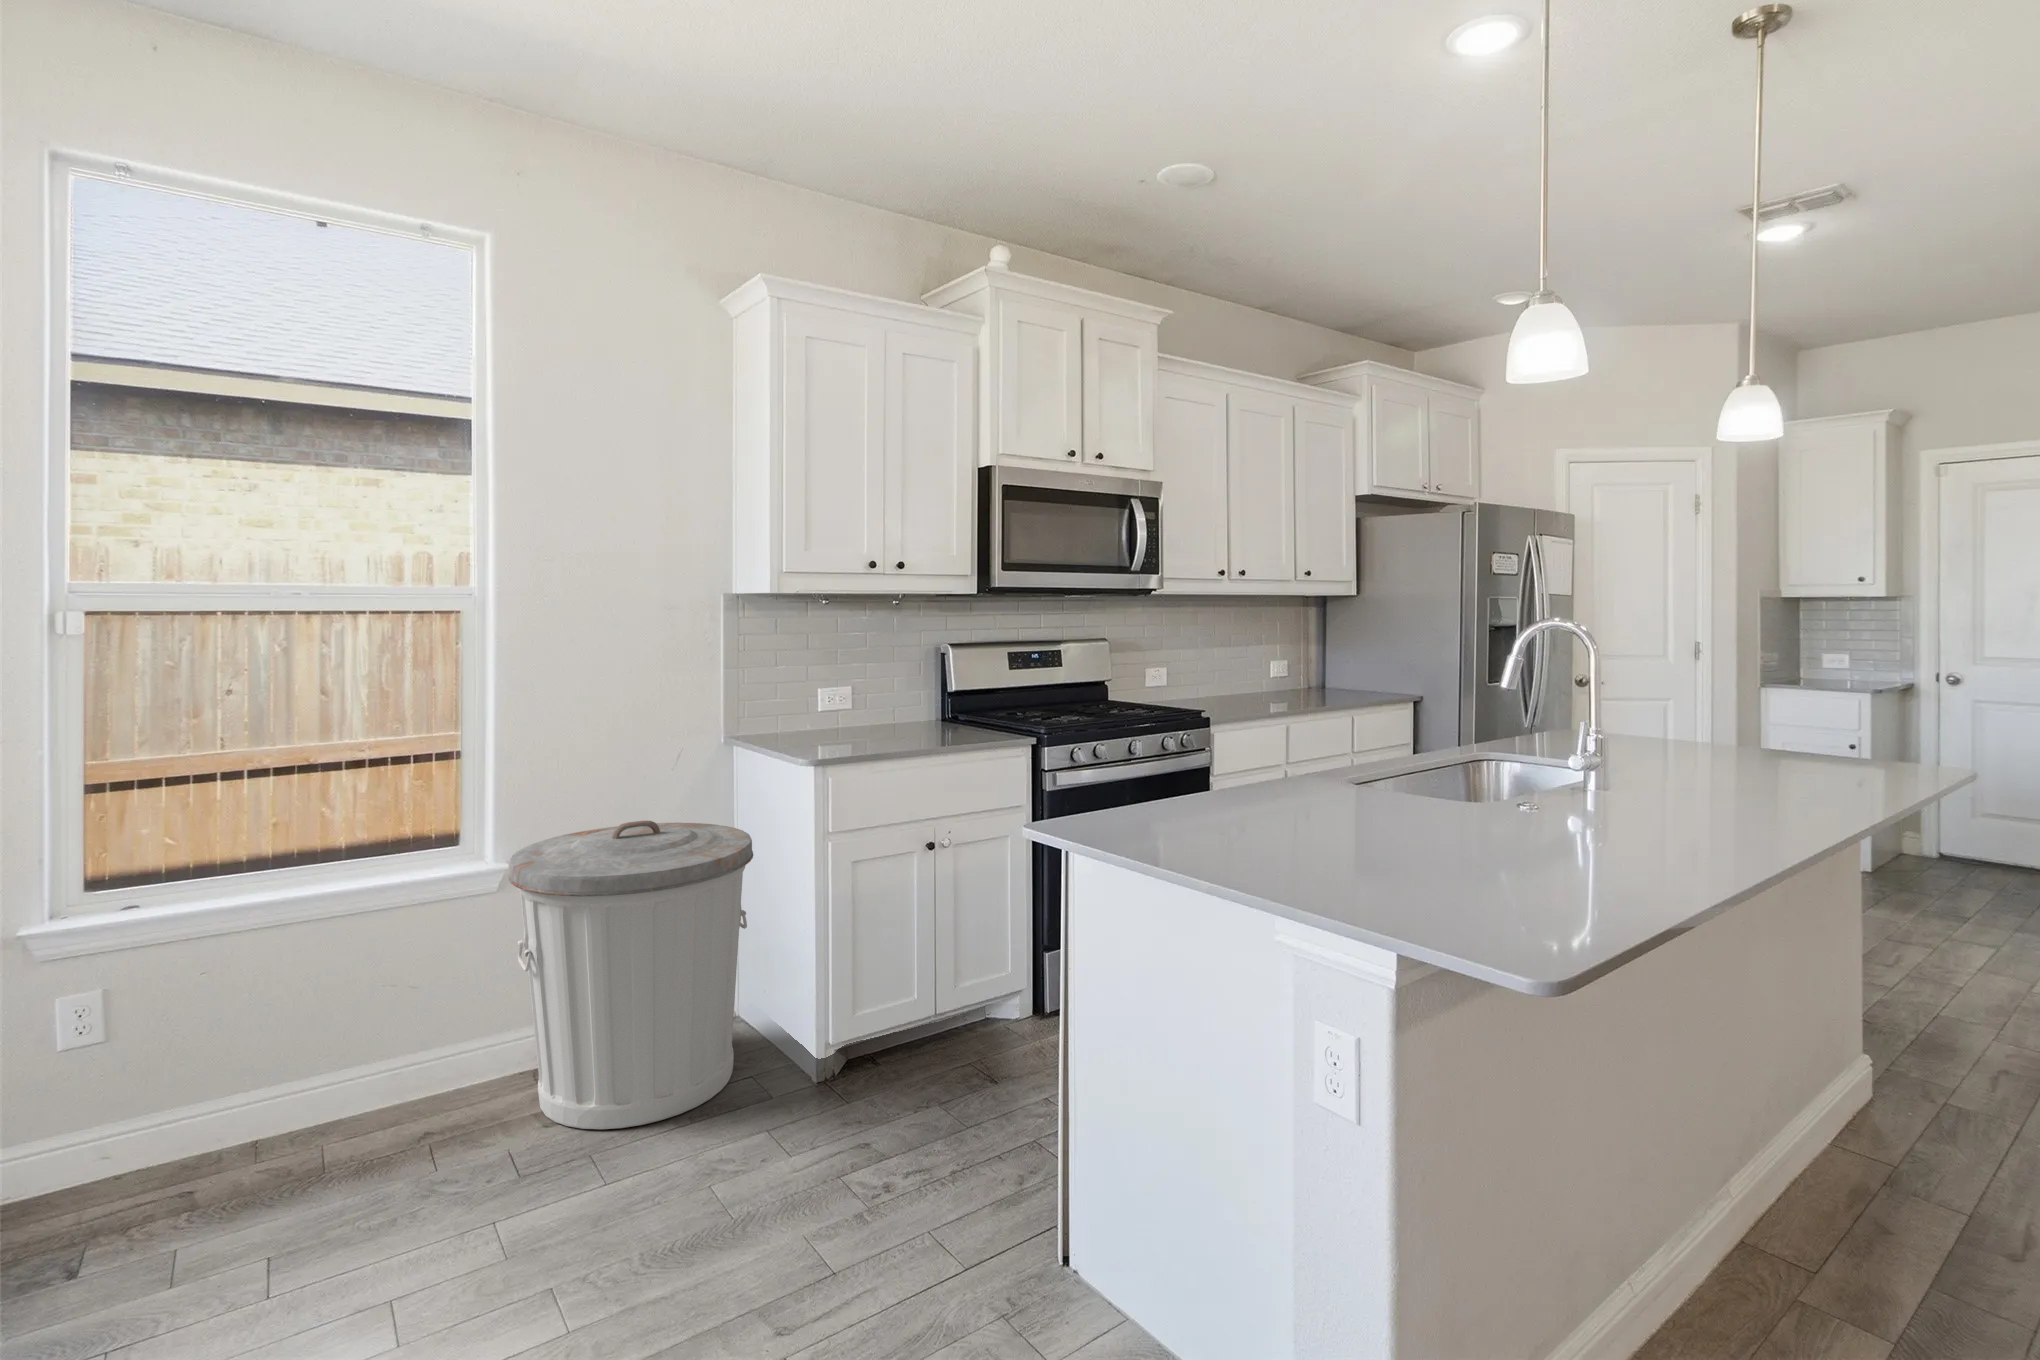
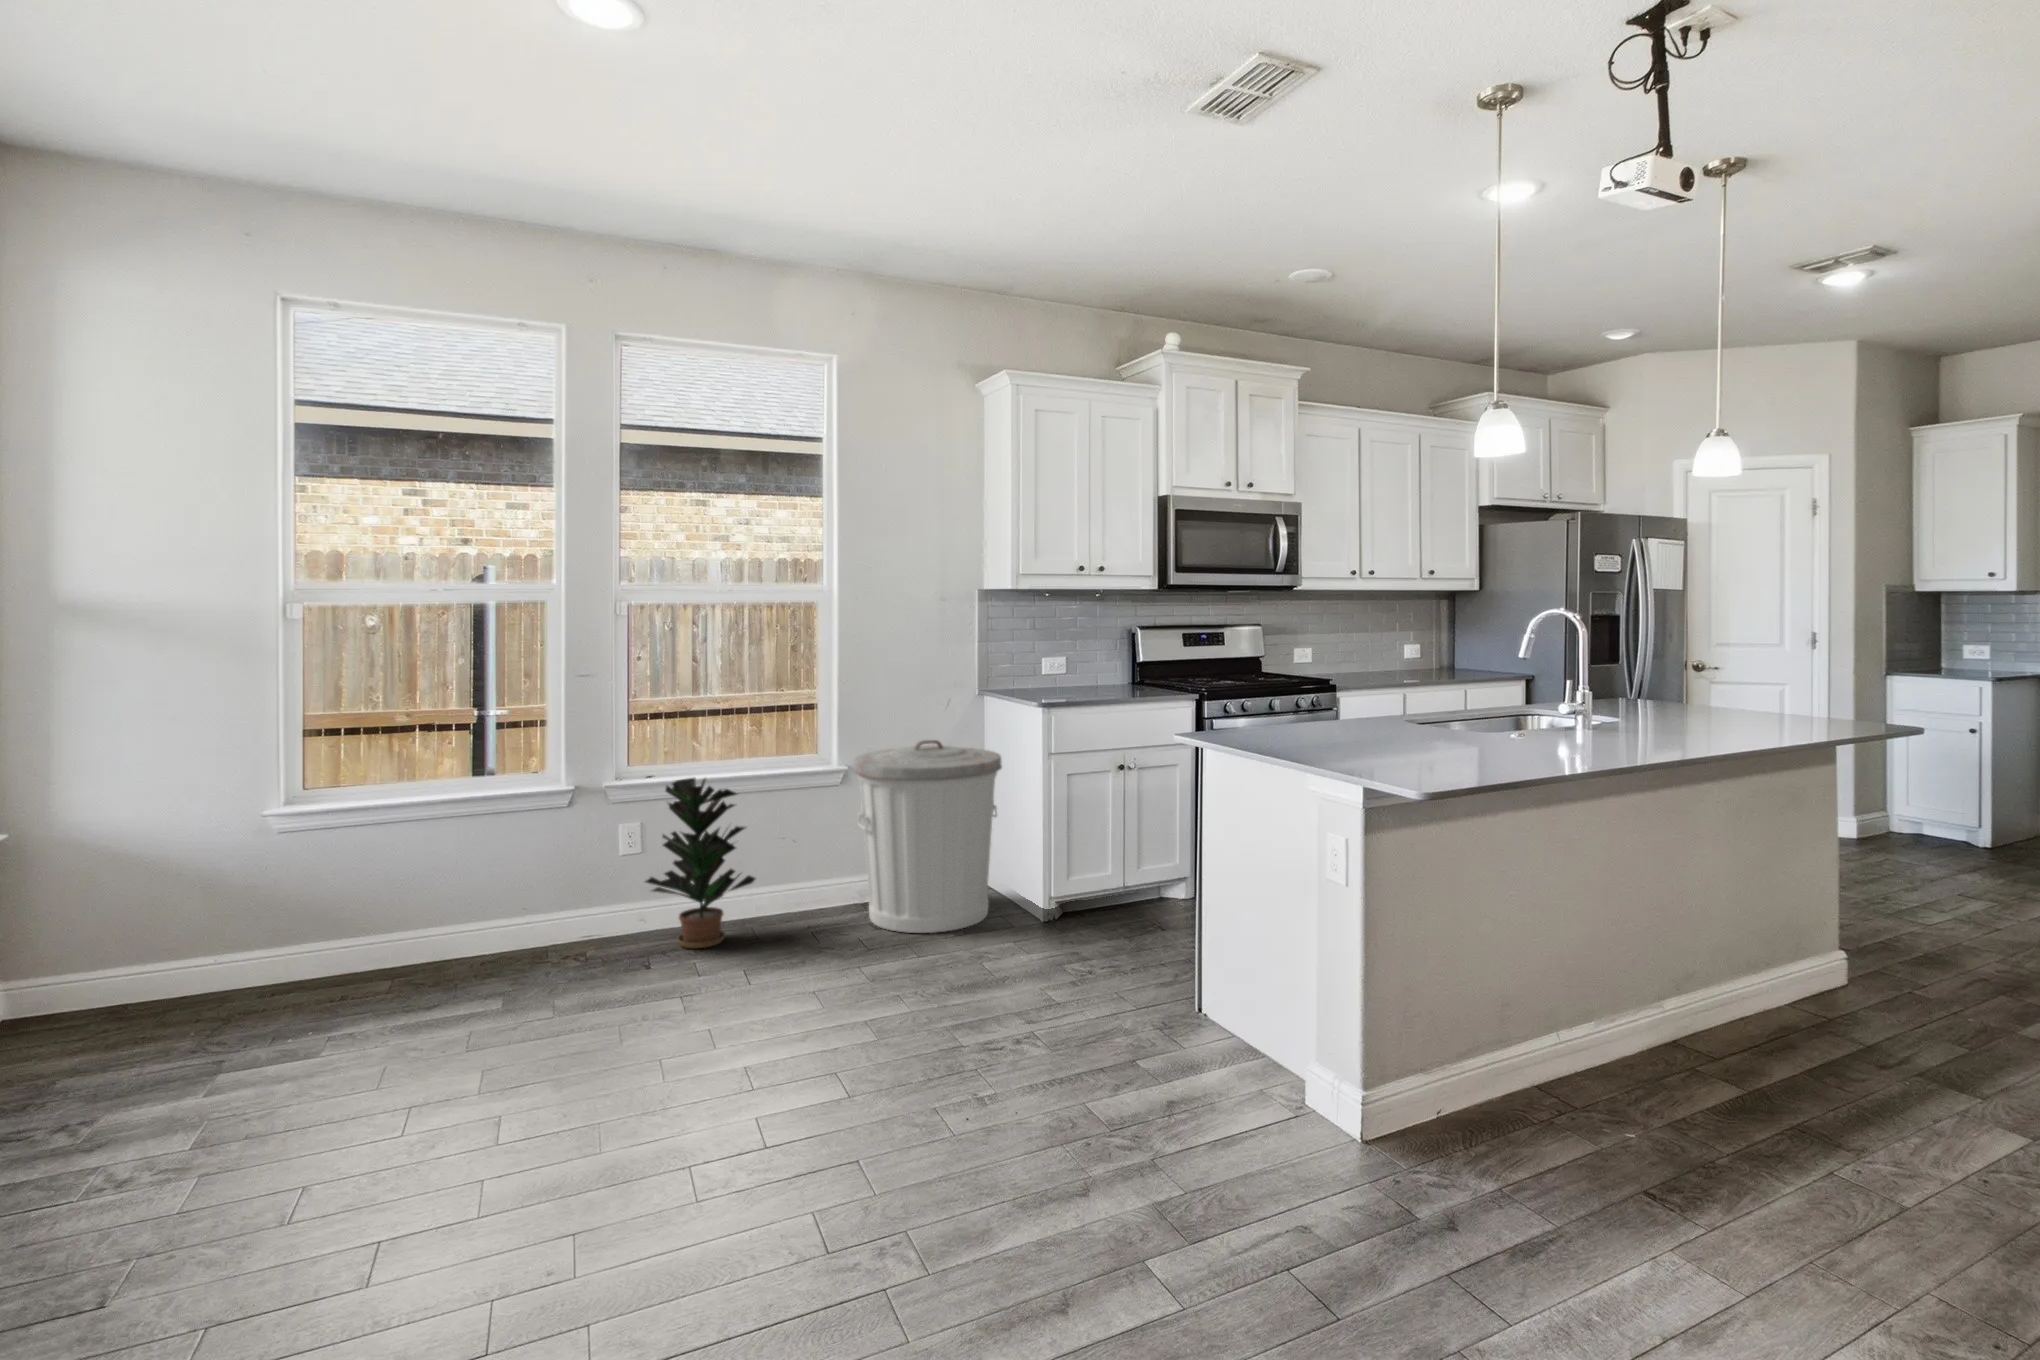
potted plant: none [87,906,325,1207] -> present [646,778,756,948]

